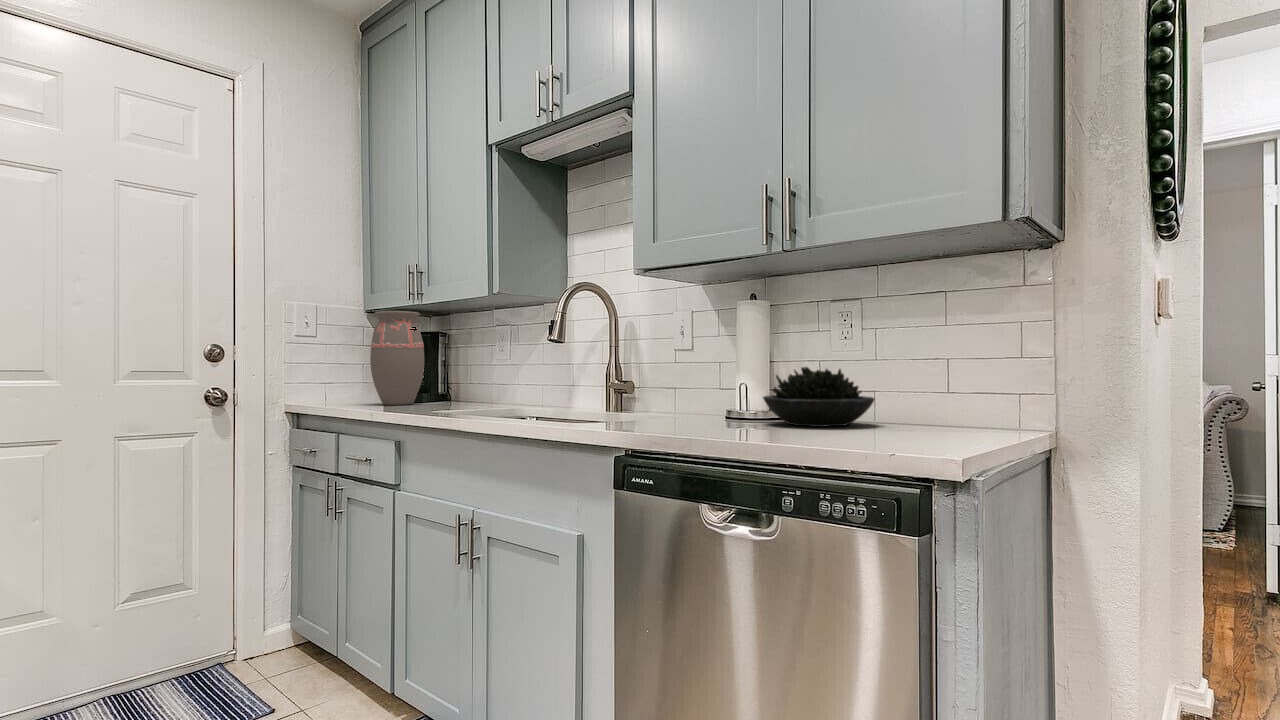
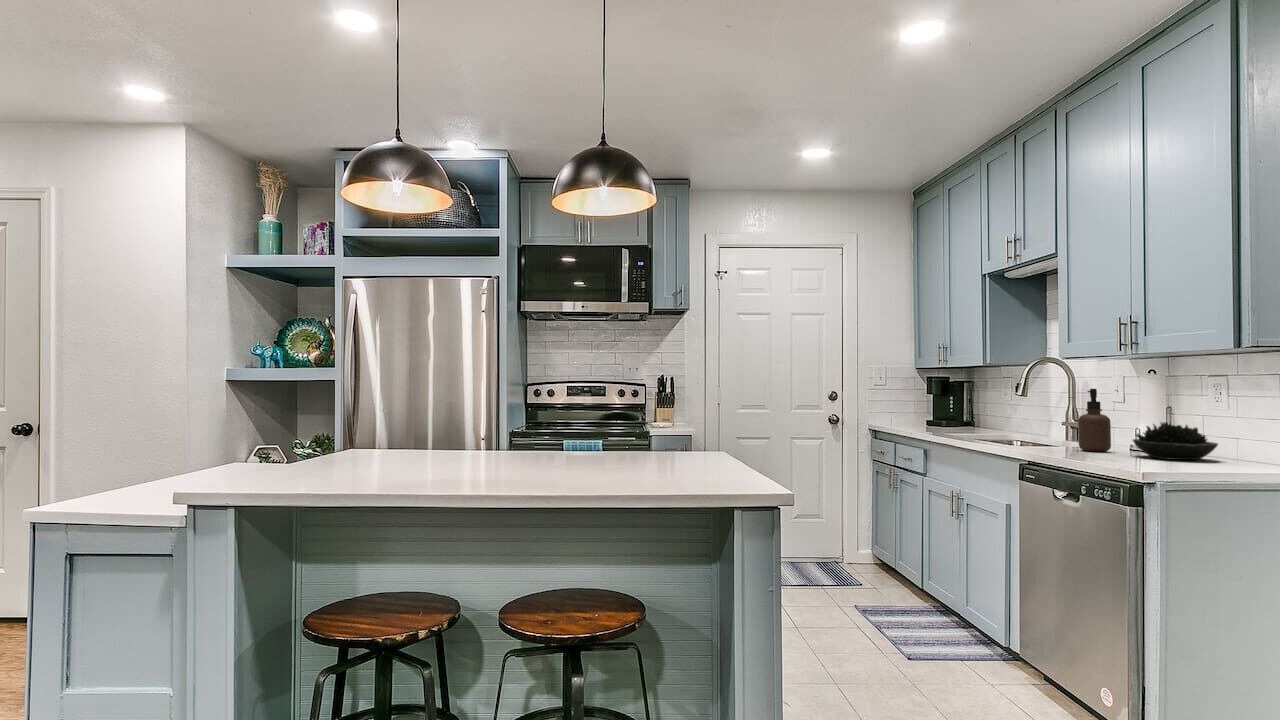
decorative vase: present [370,311,424,405] -> none [918,371,953,429]
soap dispenser: none [673,318,718,423] -> present [1078,389,1111,452]

